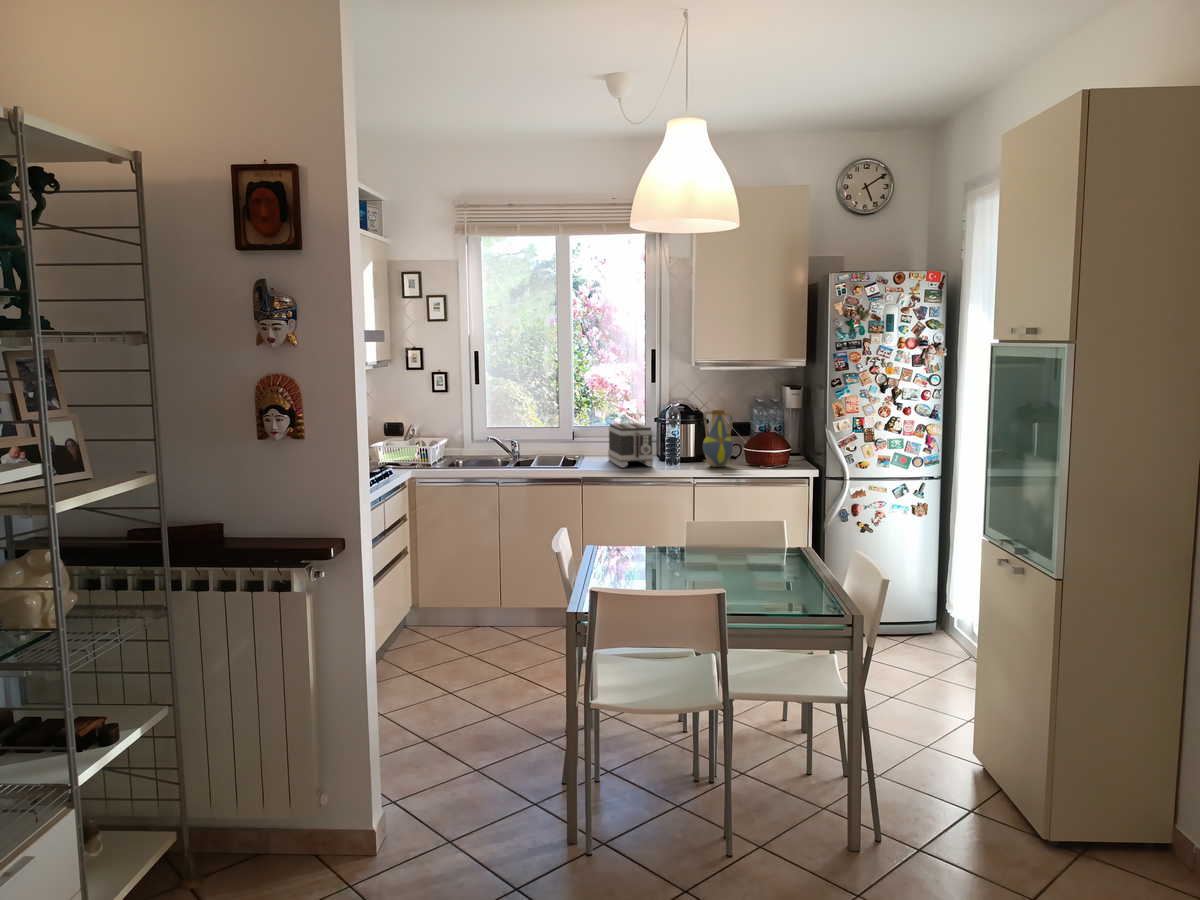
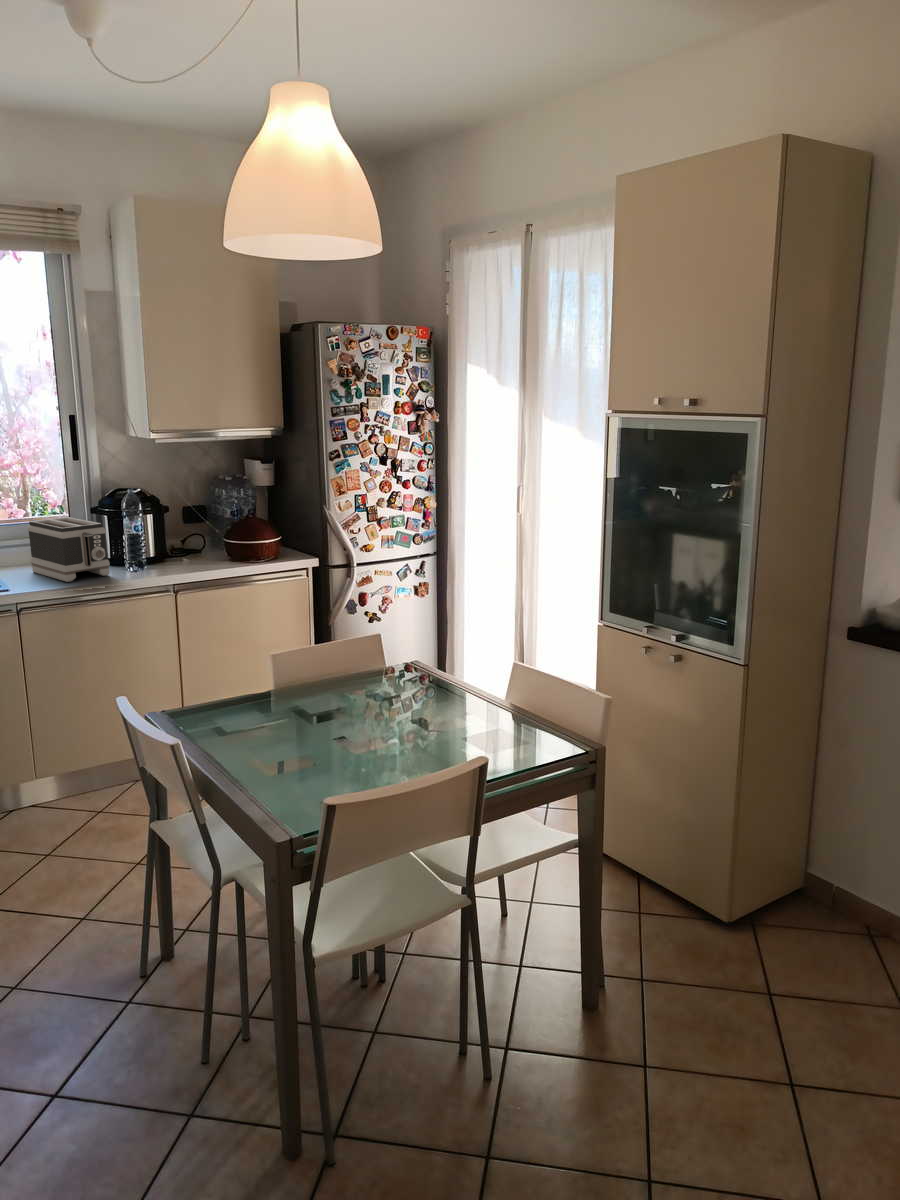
vase: present [703,410,733,467] -> none [171,494,213,567]

